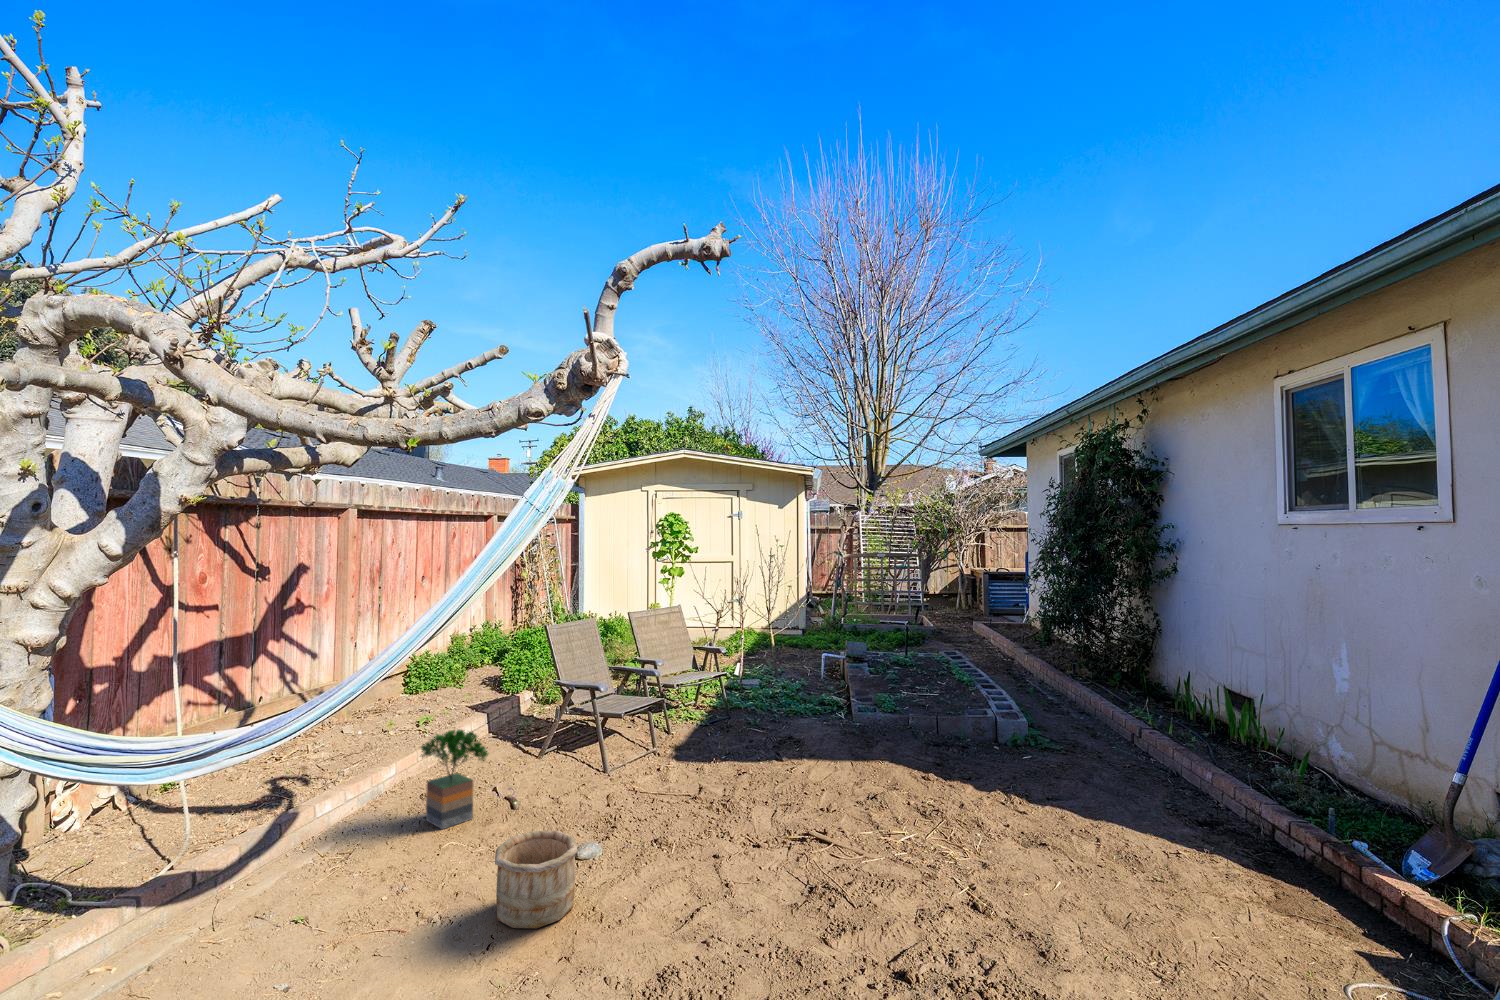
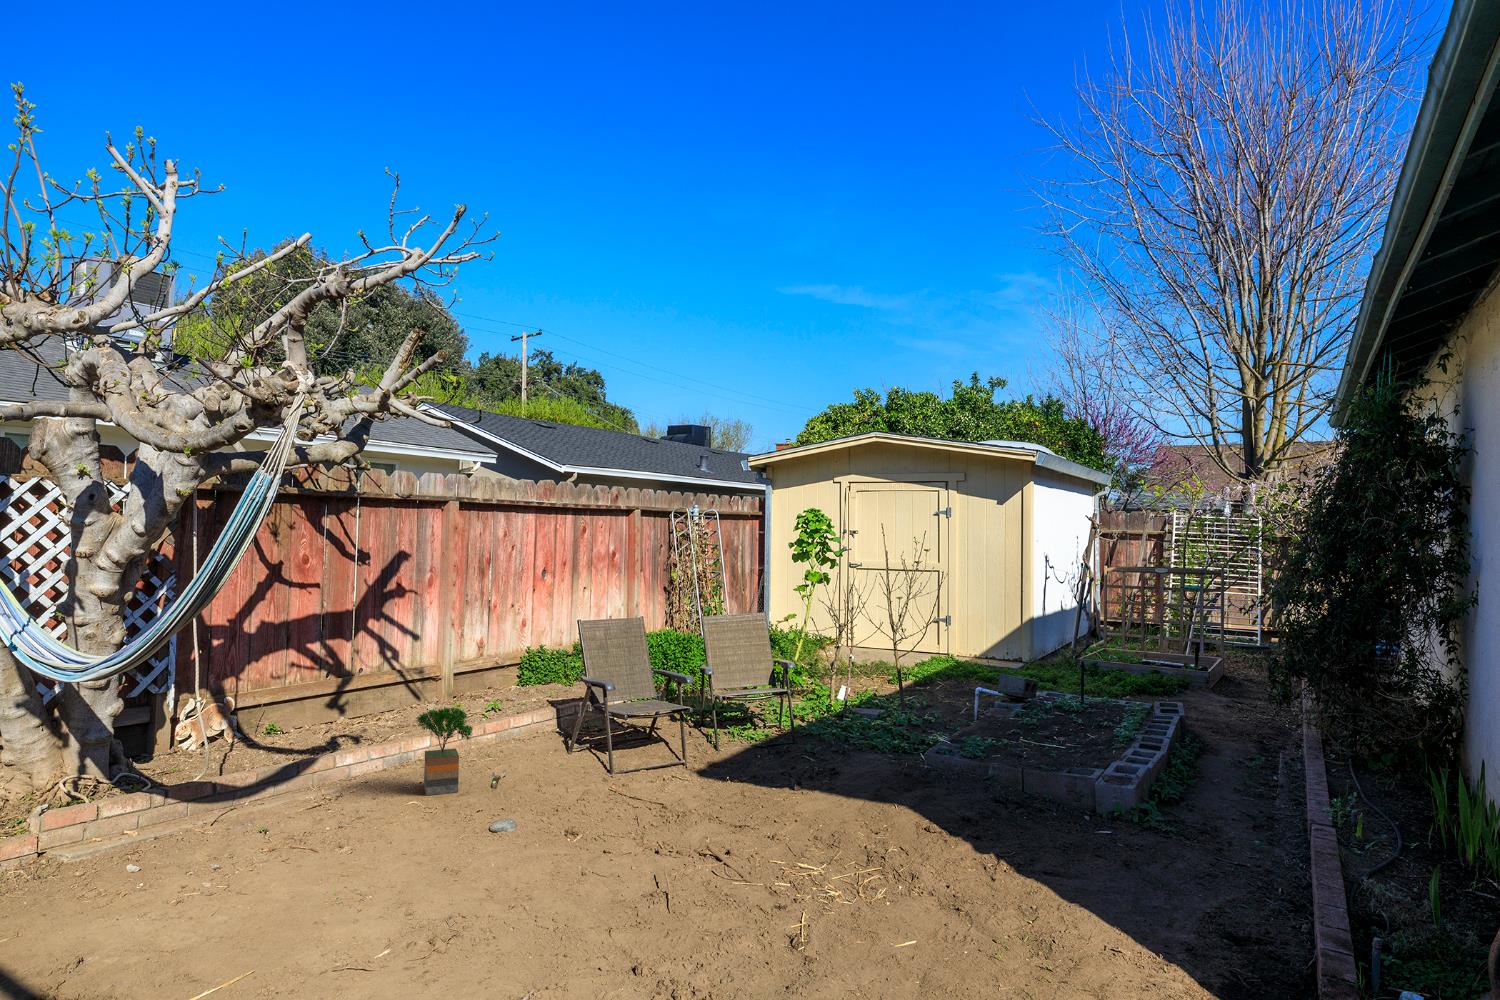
wooden bucket: present [495,831,578,928] -> none [375,797,453,877]

